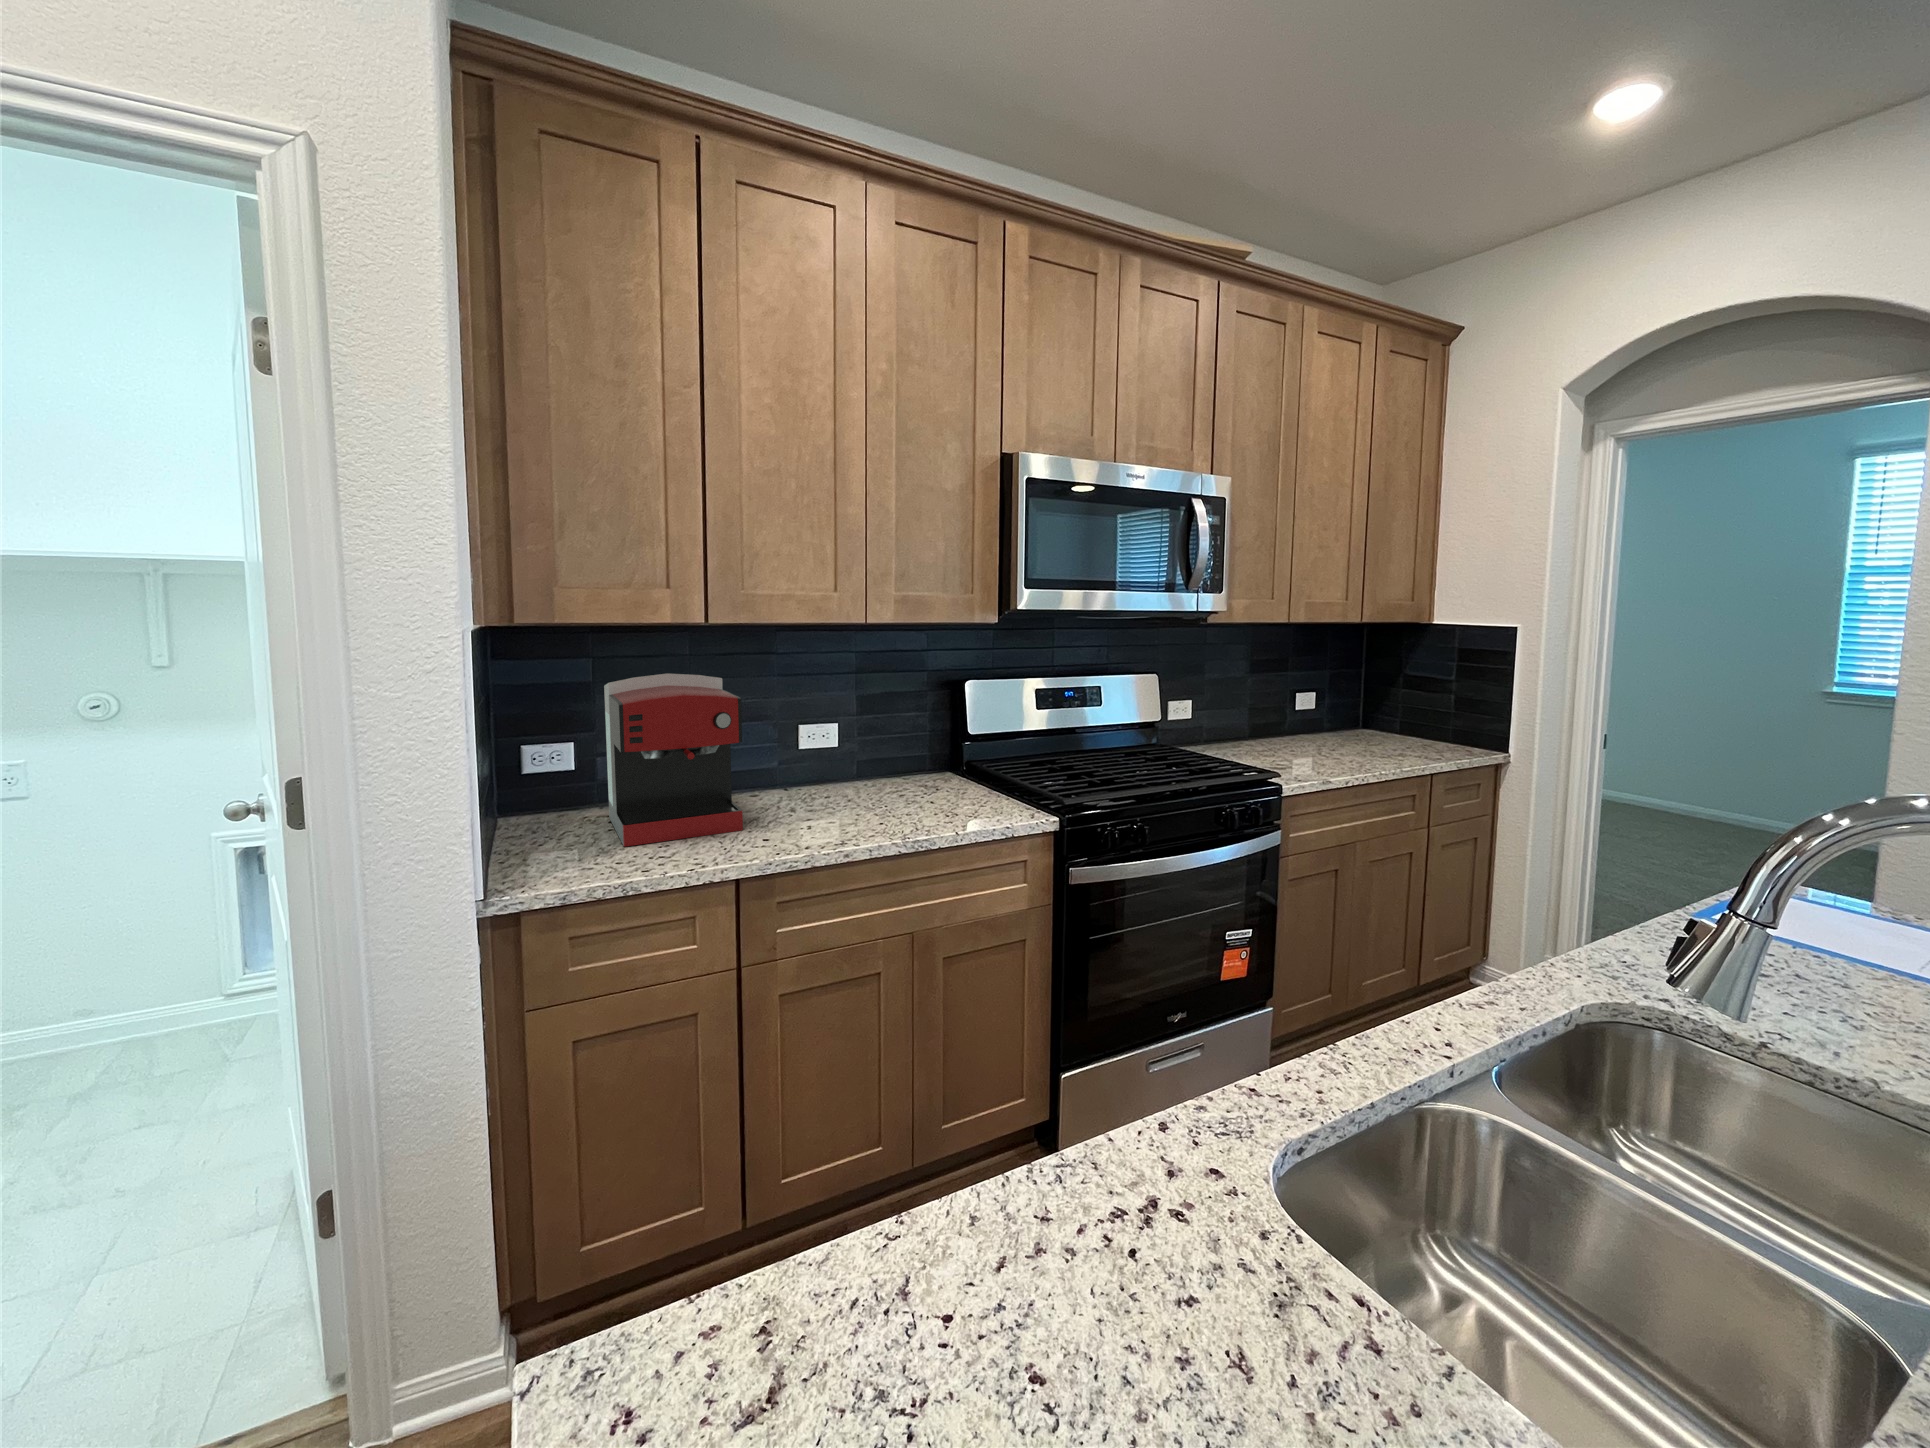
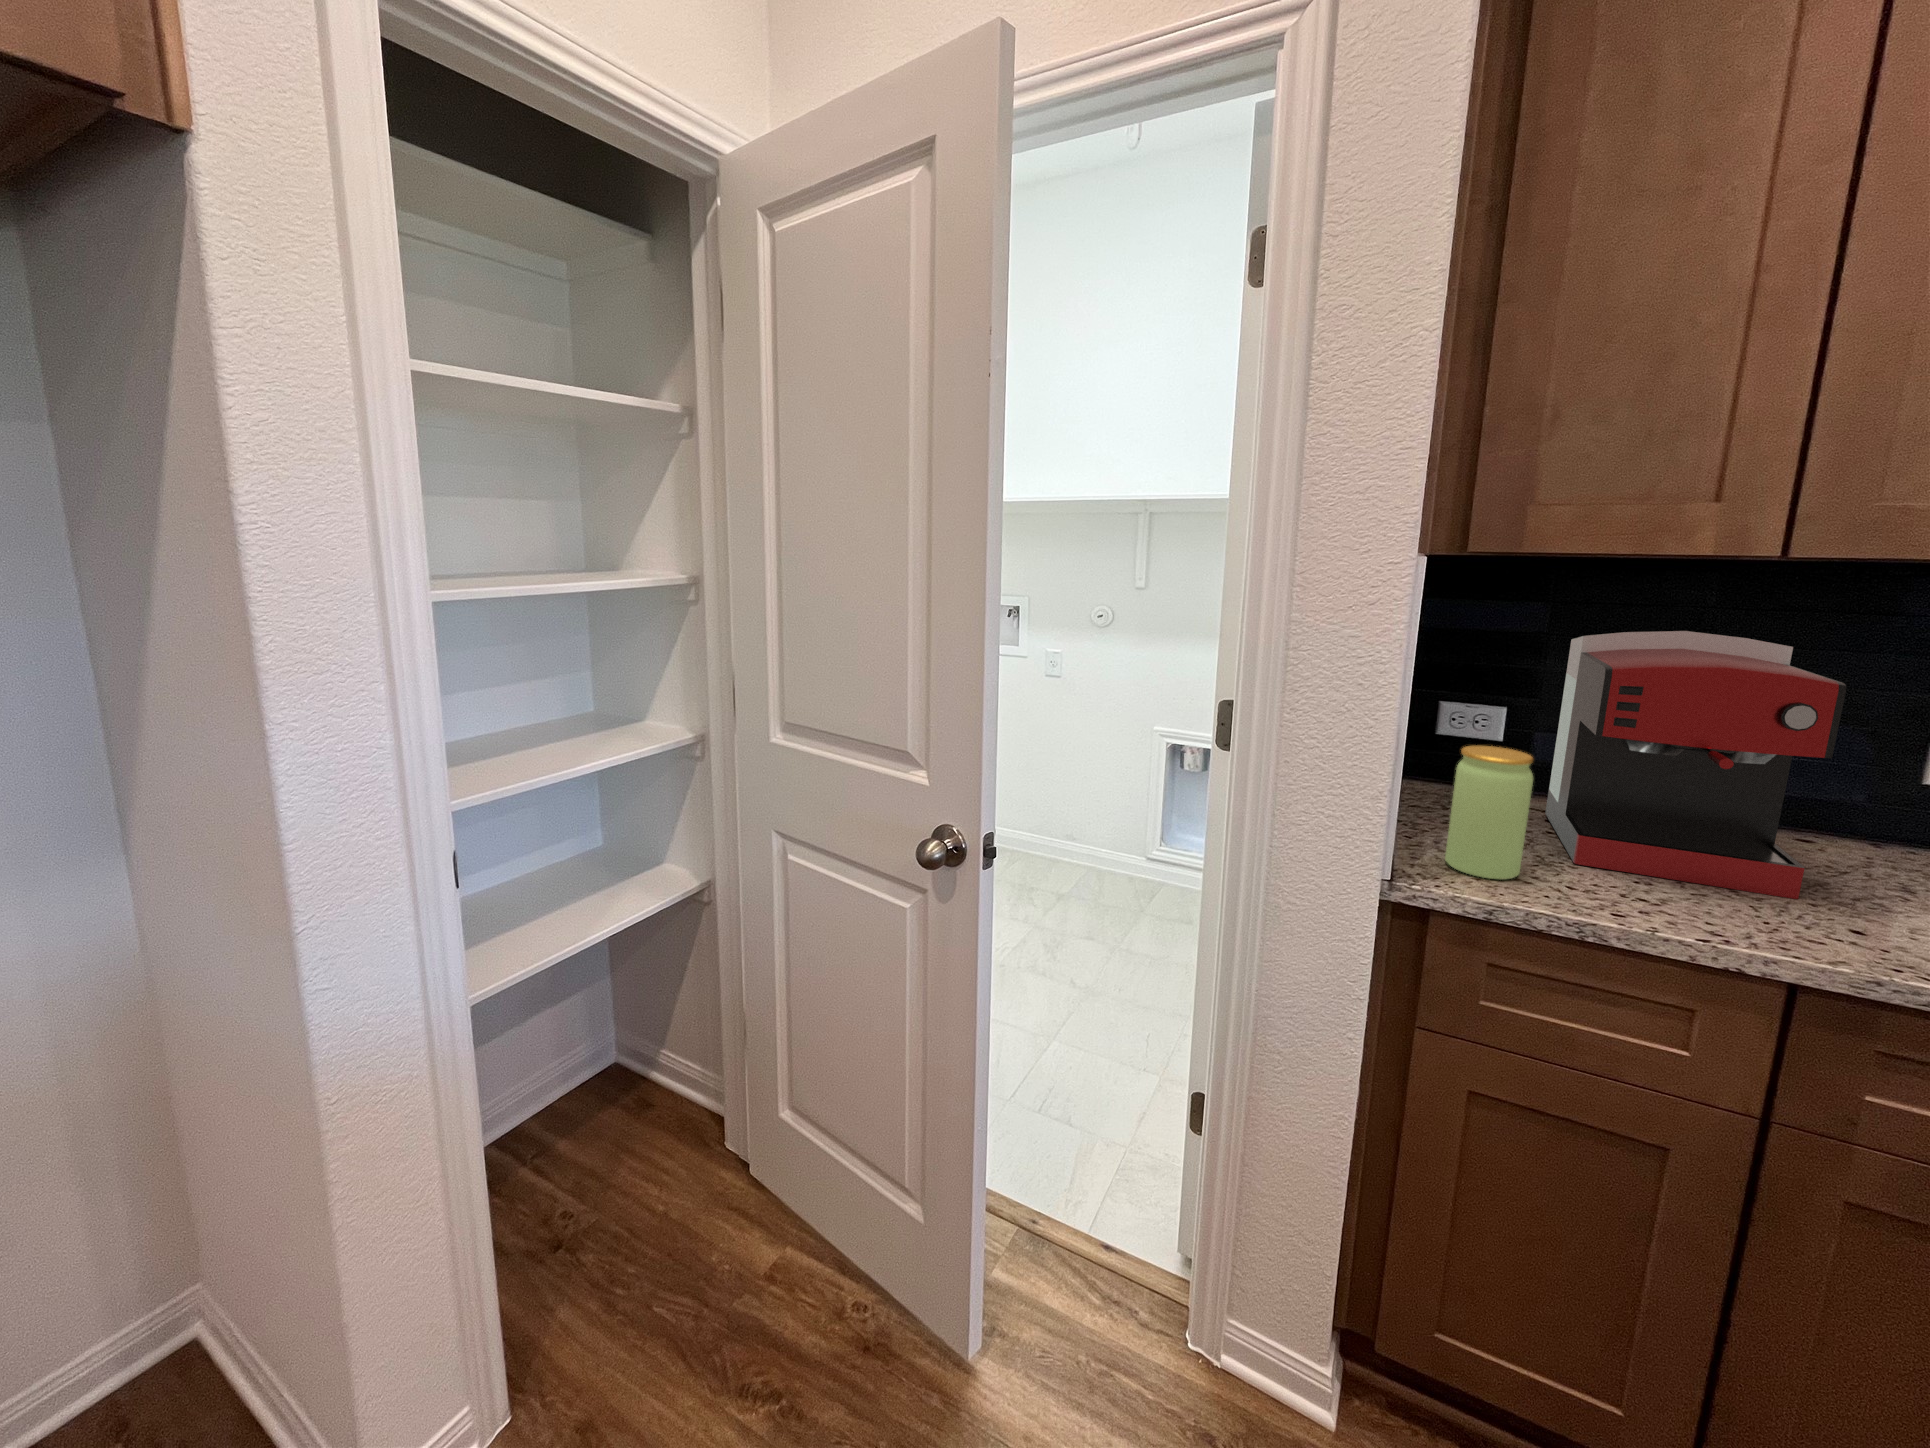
jar: none [527,773,586,876] -> present [1445,745,1533,880]

